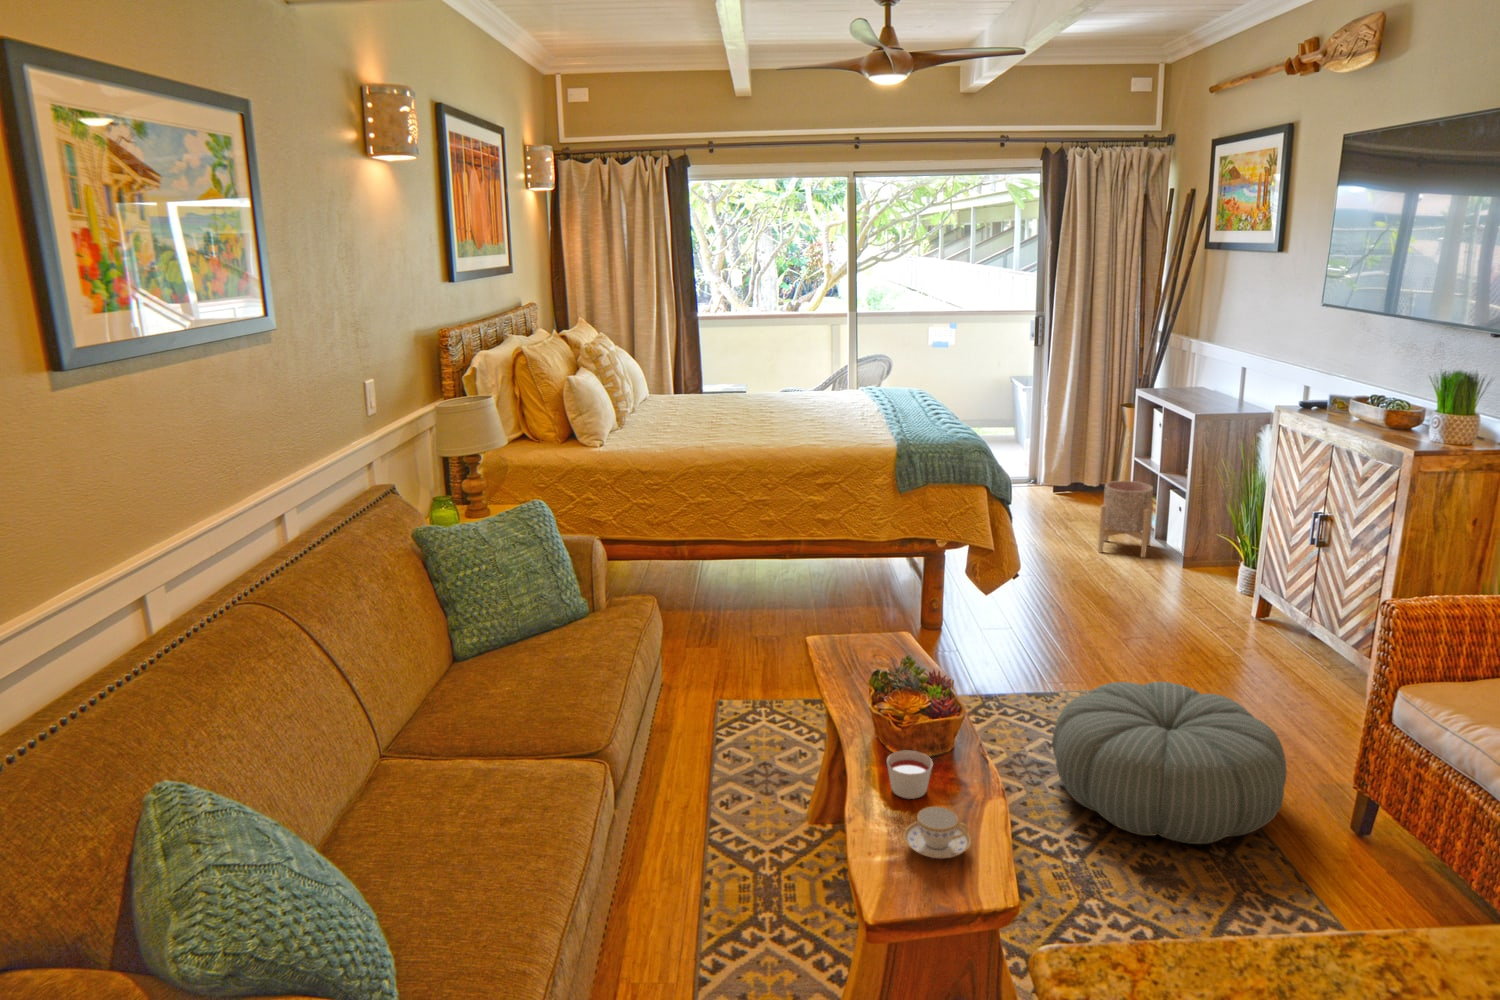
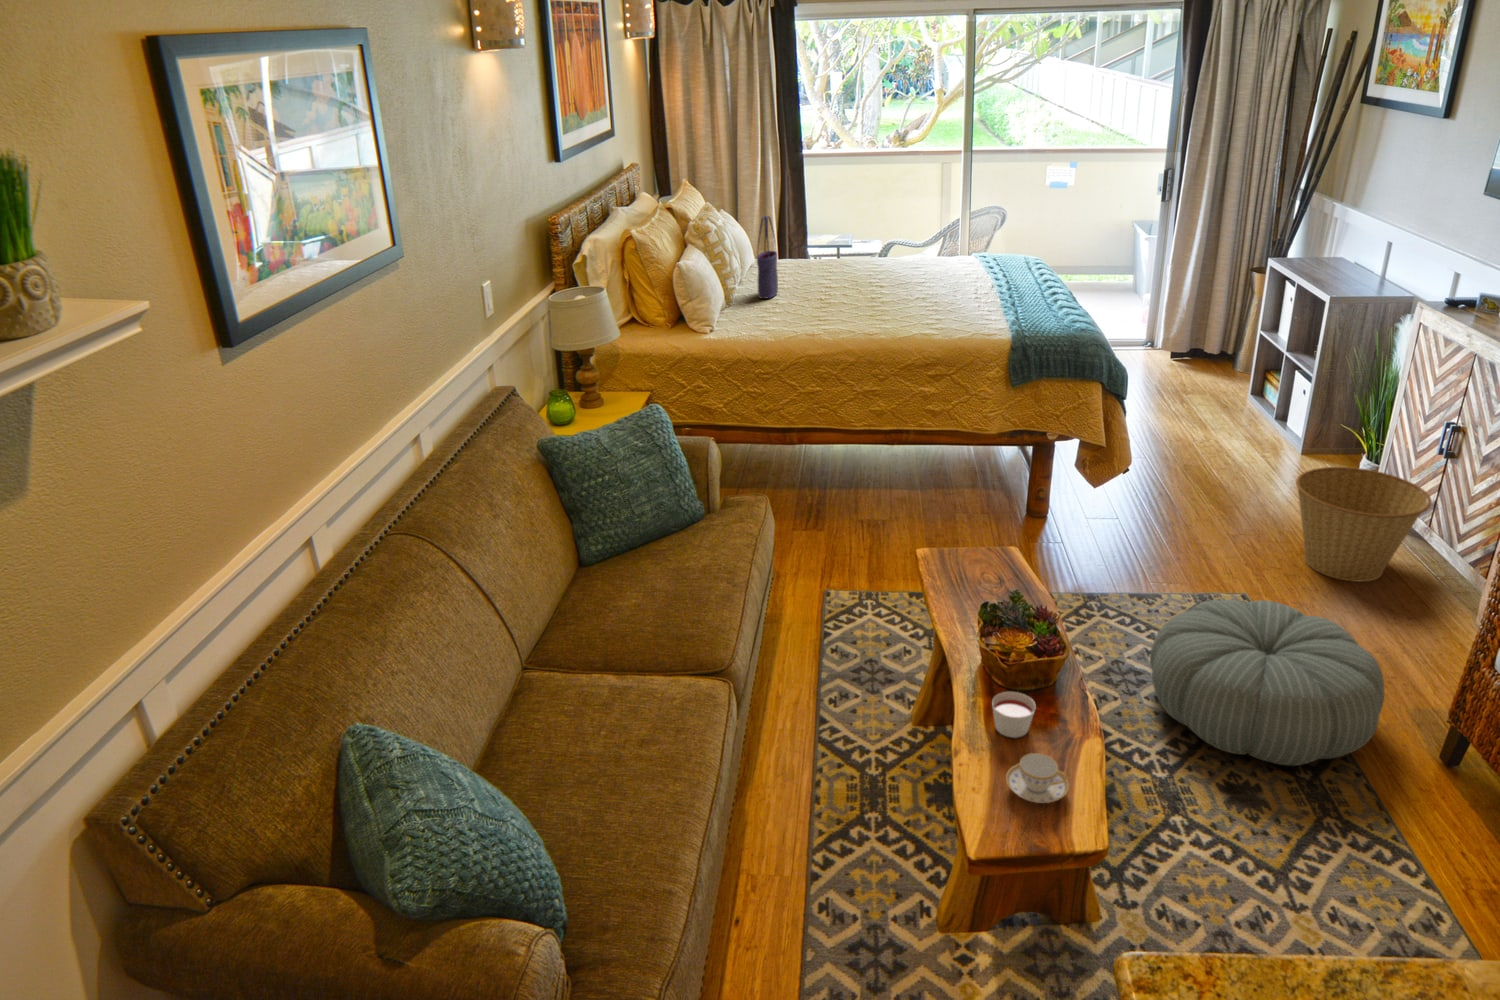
tote bag: none [649,340,671,420] -> present [757,216,778,299]
planter: present [1098,481,1154,557] -> none [1211,361,1277,442]
basket: none [1180,564,1309,674] -> present [1296,467,1432,581]

